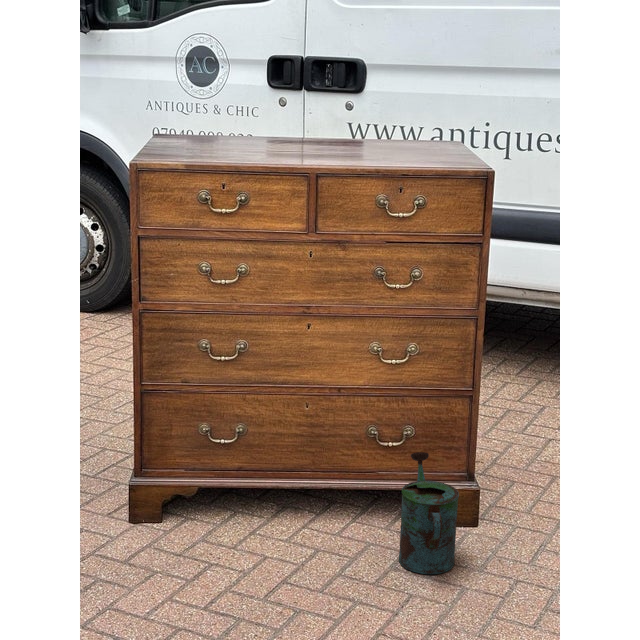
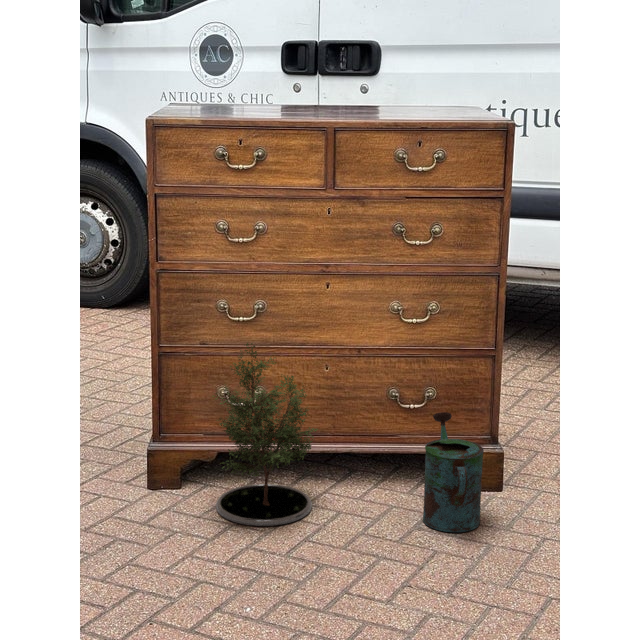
potted tree: none [192,386,299,566] -> present [213,343,317,526]

